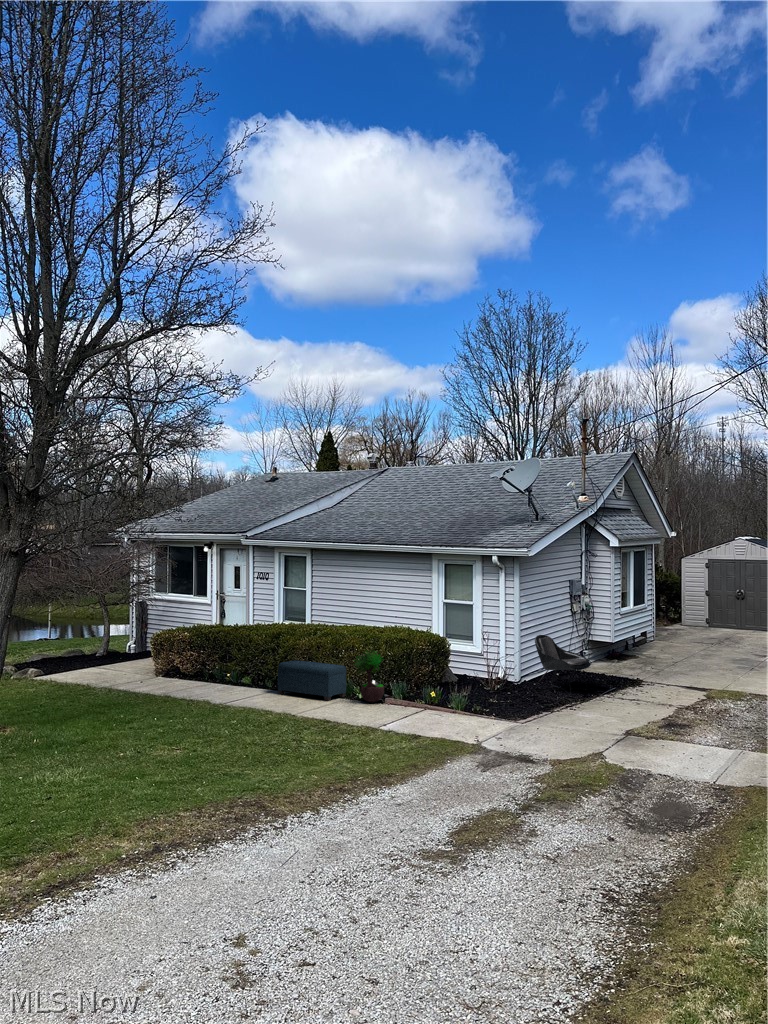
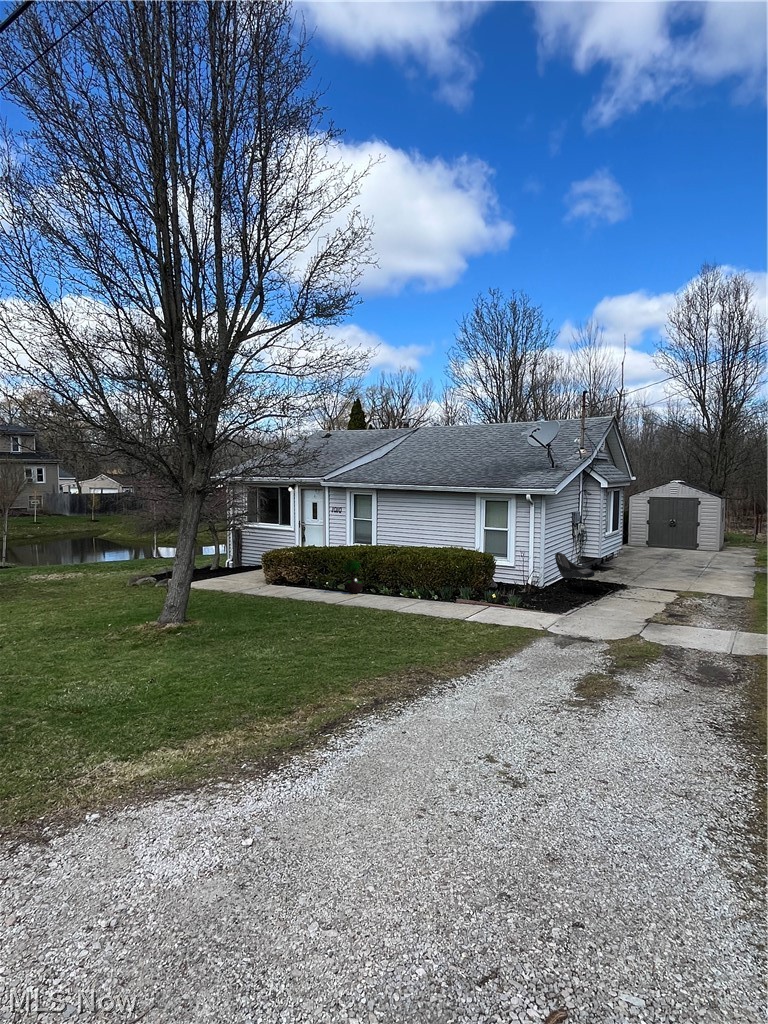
potted tree: present [354,651,384,703] -> present [342,560,363,593]
bench: present [278,660,346,701] -> none [371,572,423,601]

